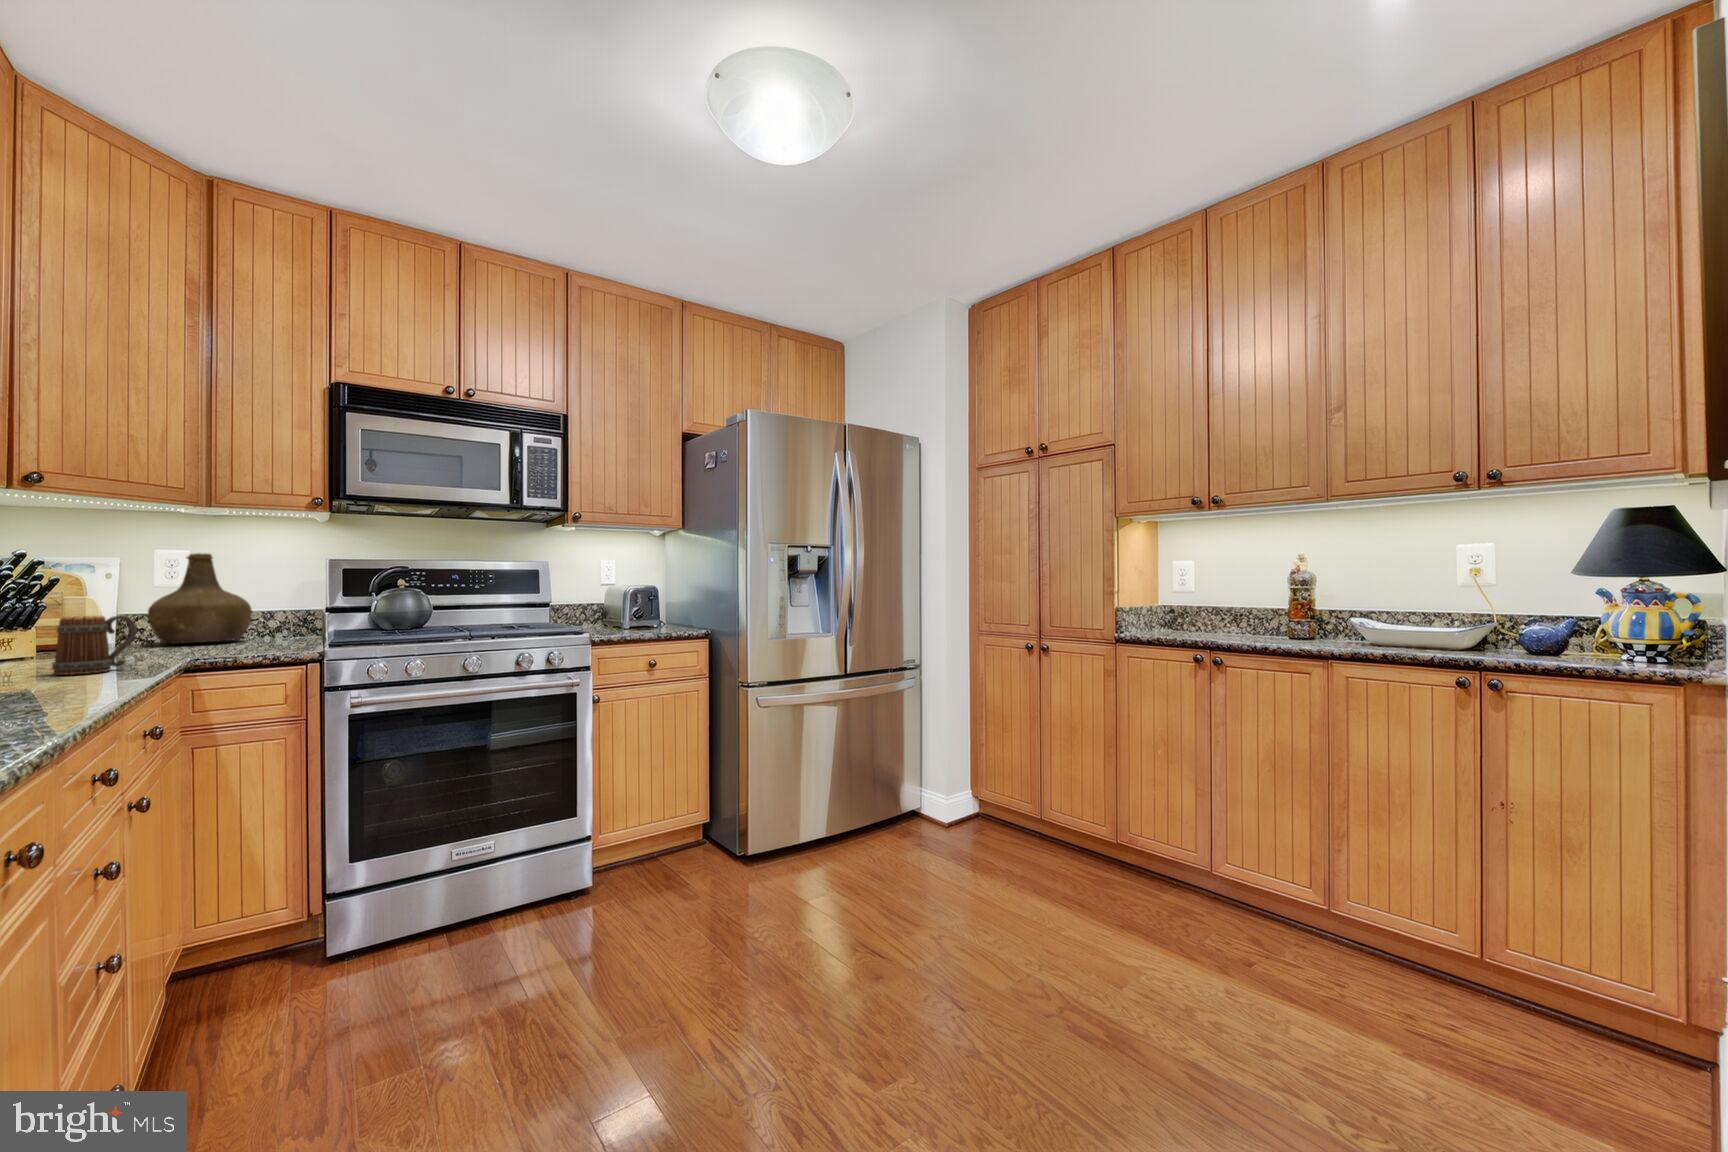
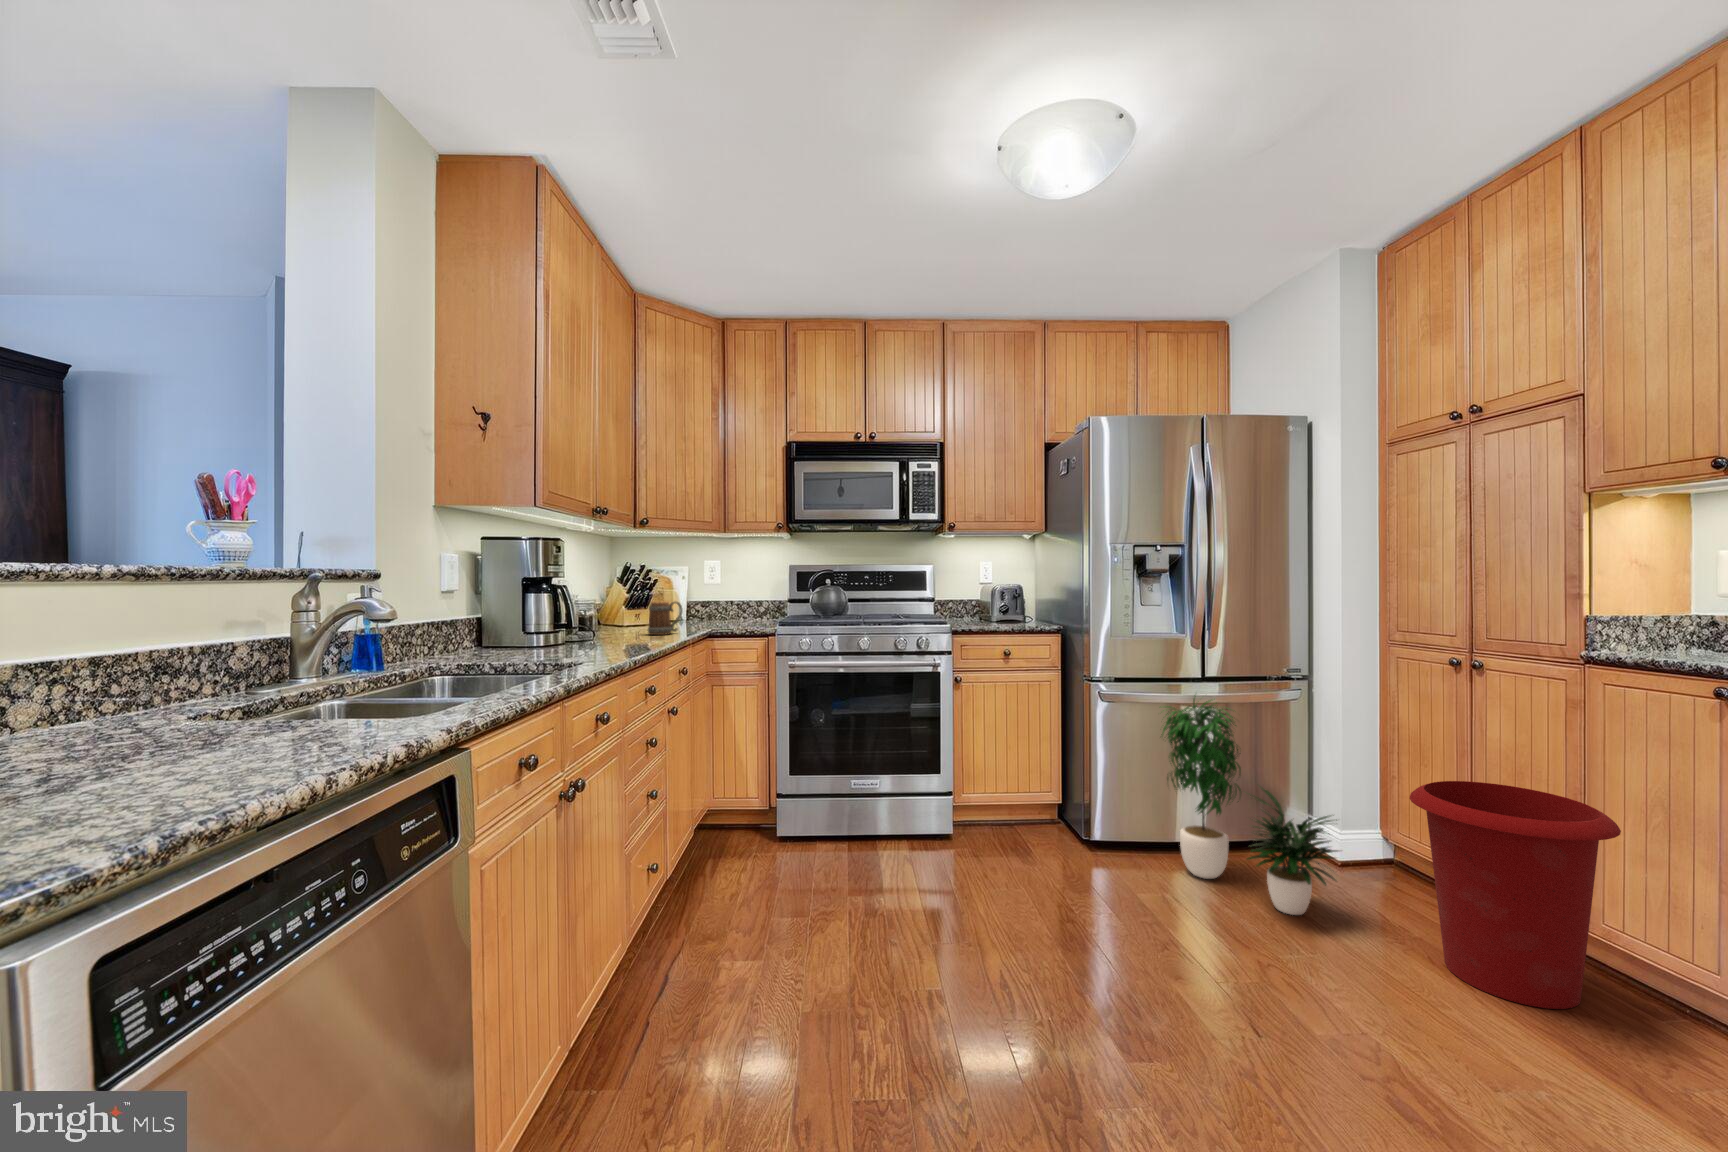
bottle: present [148,553,252,644] -> none [700,562,750,620]
potted plant: none [815,687,970,882] -> present [1163,696,1338,915]
waste bin: none [1019,740,1144,907] -> present [1409,781,1621,1009]

